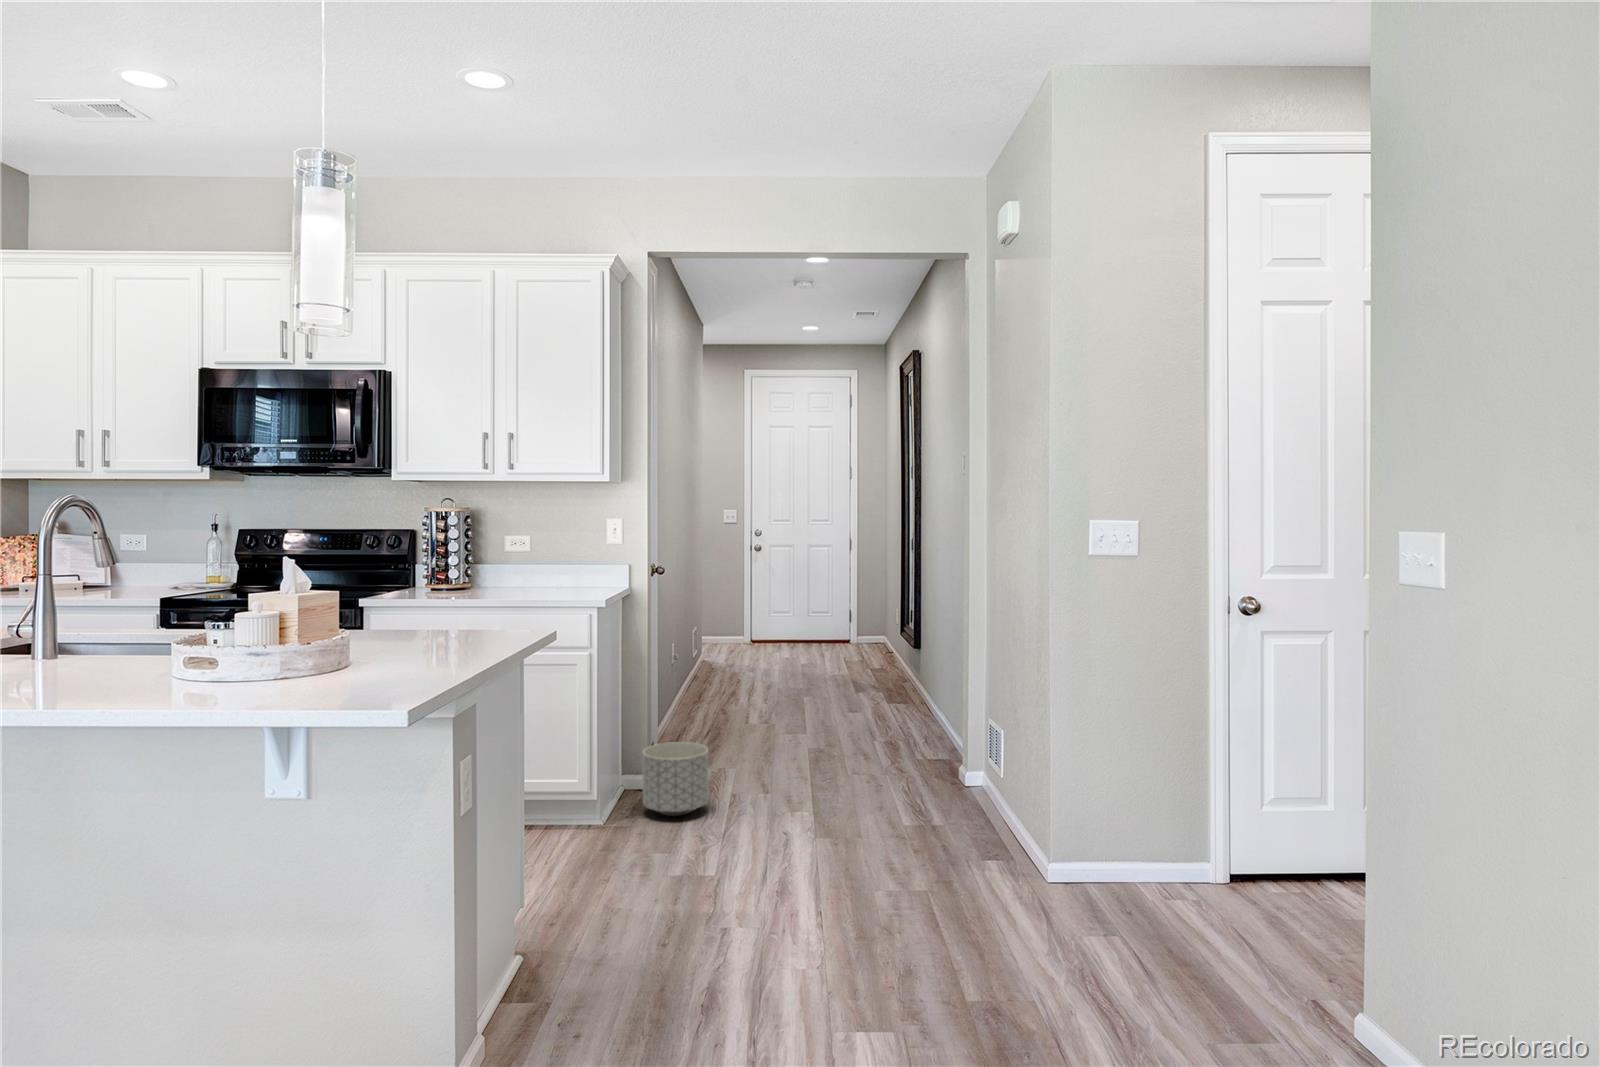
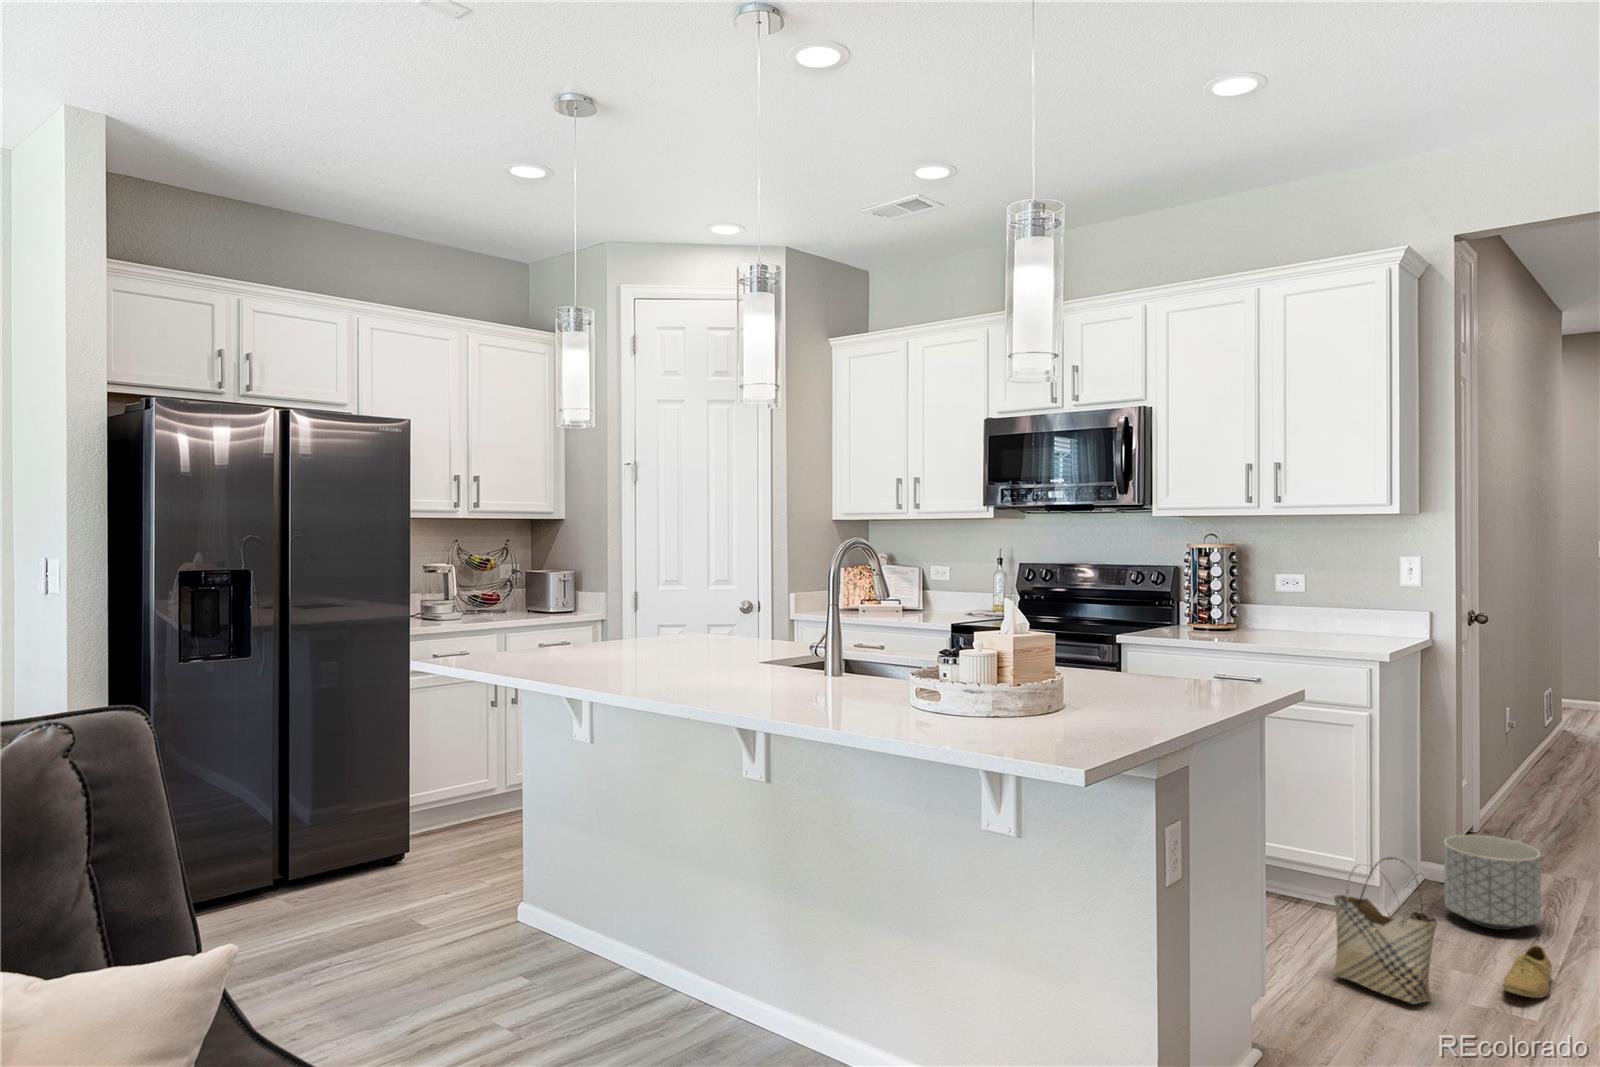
woven basket: none [563,770,645,893] -> present [1334,857,1437,1004]
shoe: none [689,820,720,863] -> present [1502,946,1552,998]

